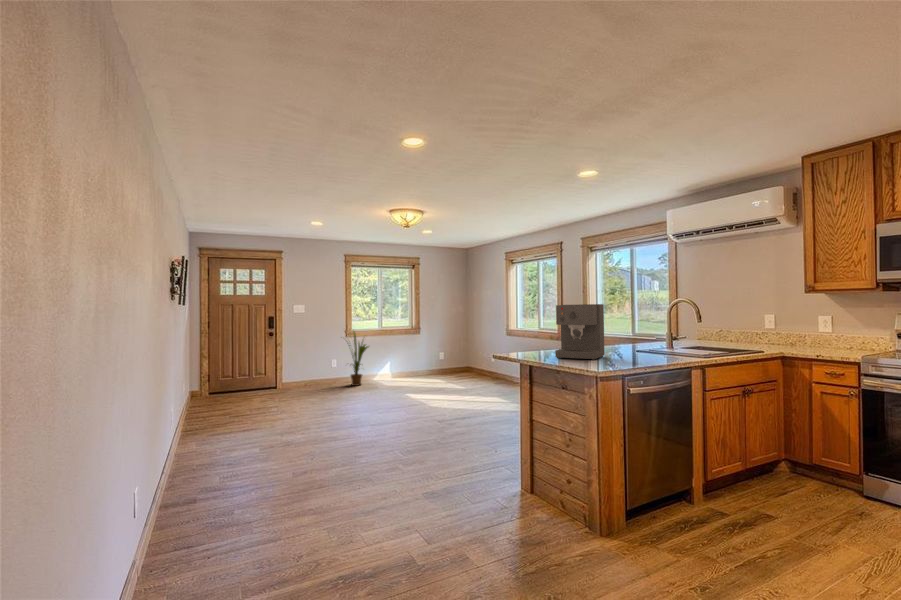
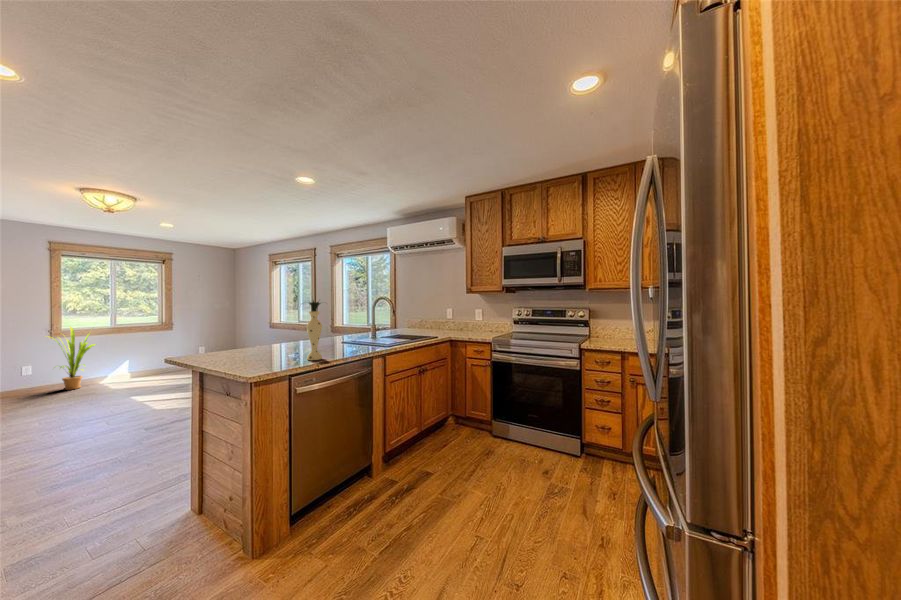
vase: none [626,302,650,364] -> present [307,300,322,360]
coffee maker: present [555,304,605,360] -> none [232,300,295,358]

